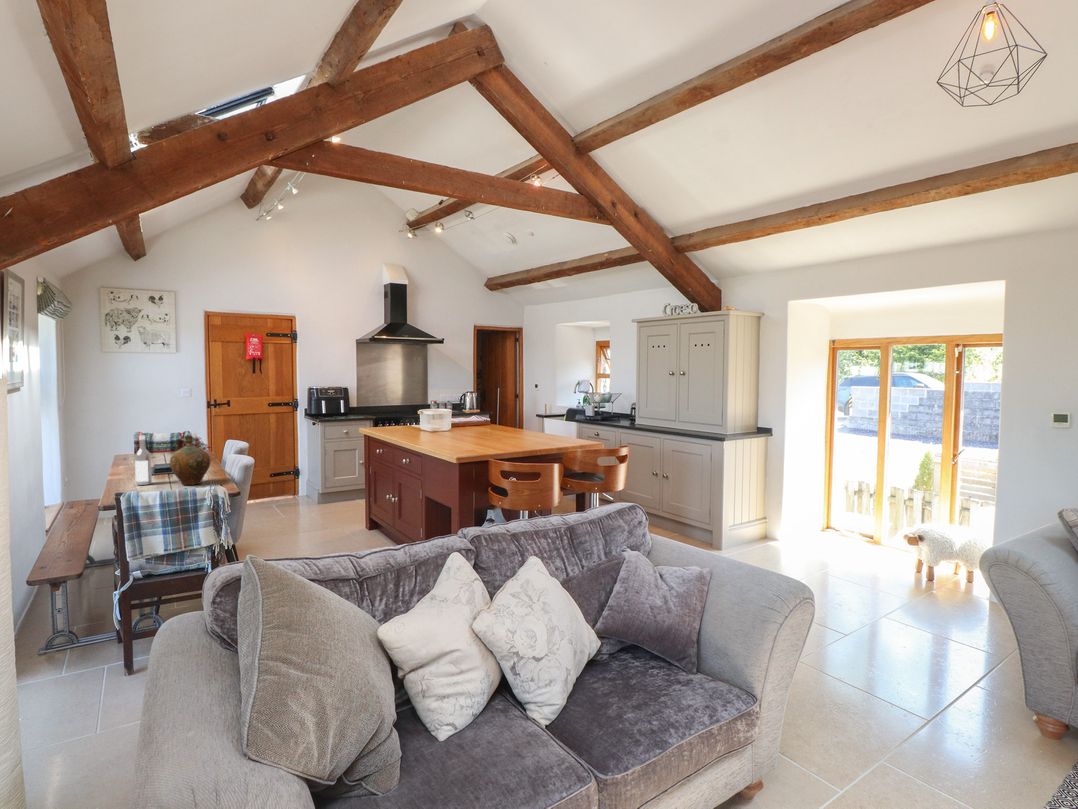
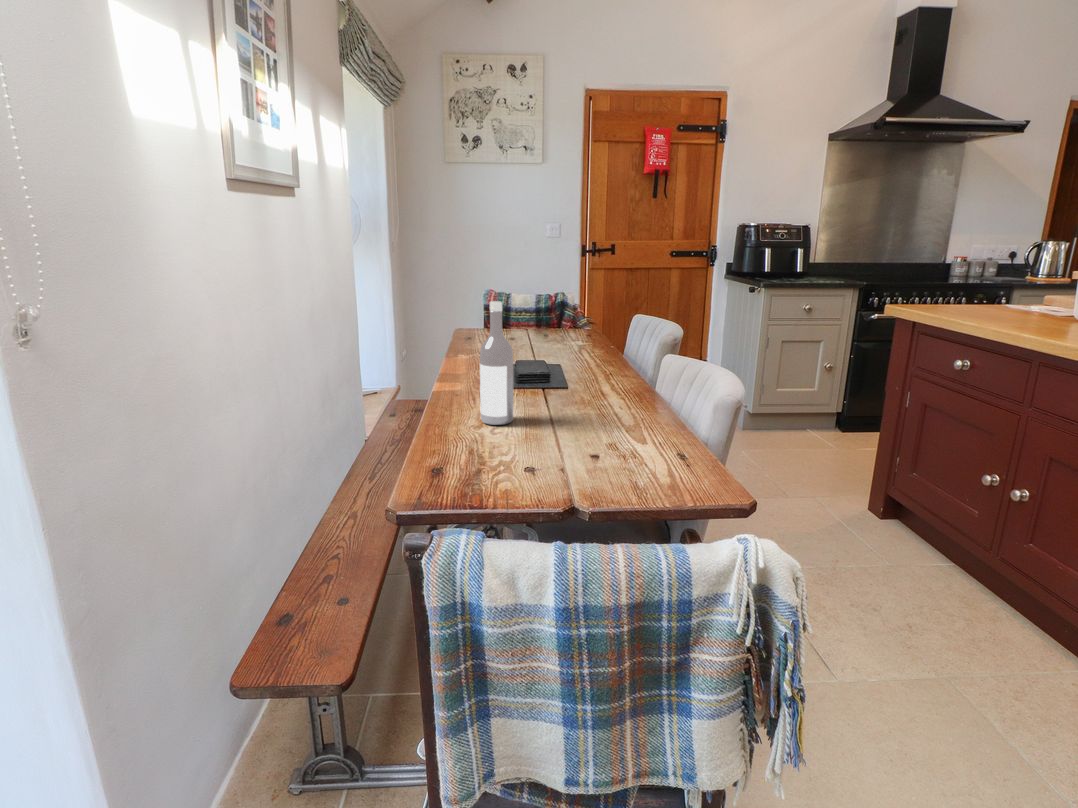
ceramic jug: present [170,436,211,485] -> none [556,309,652,442]

